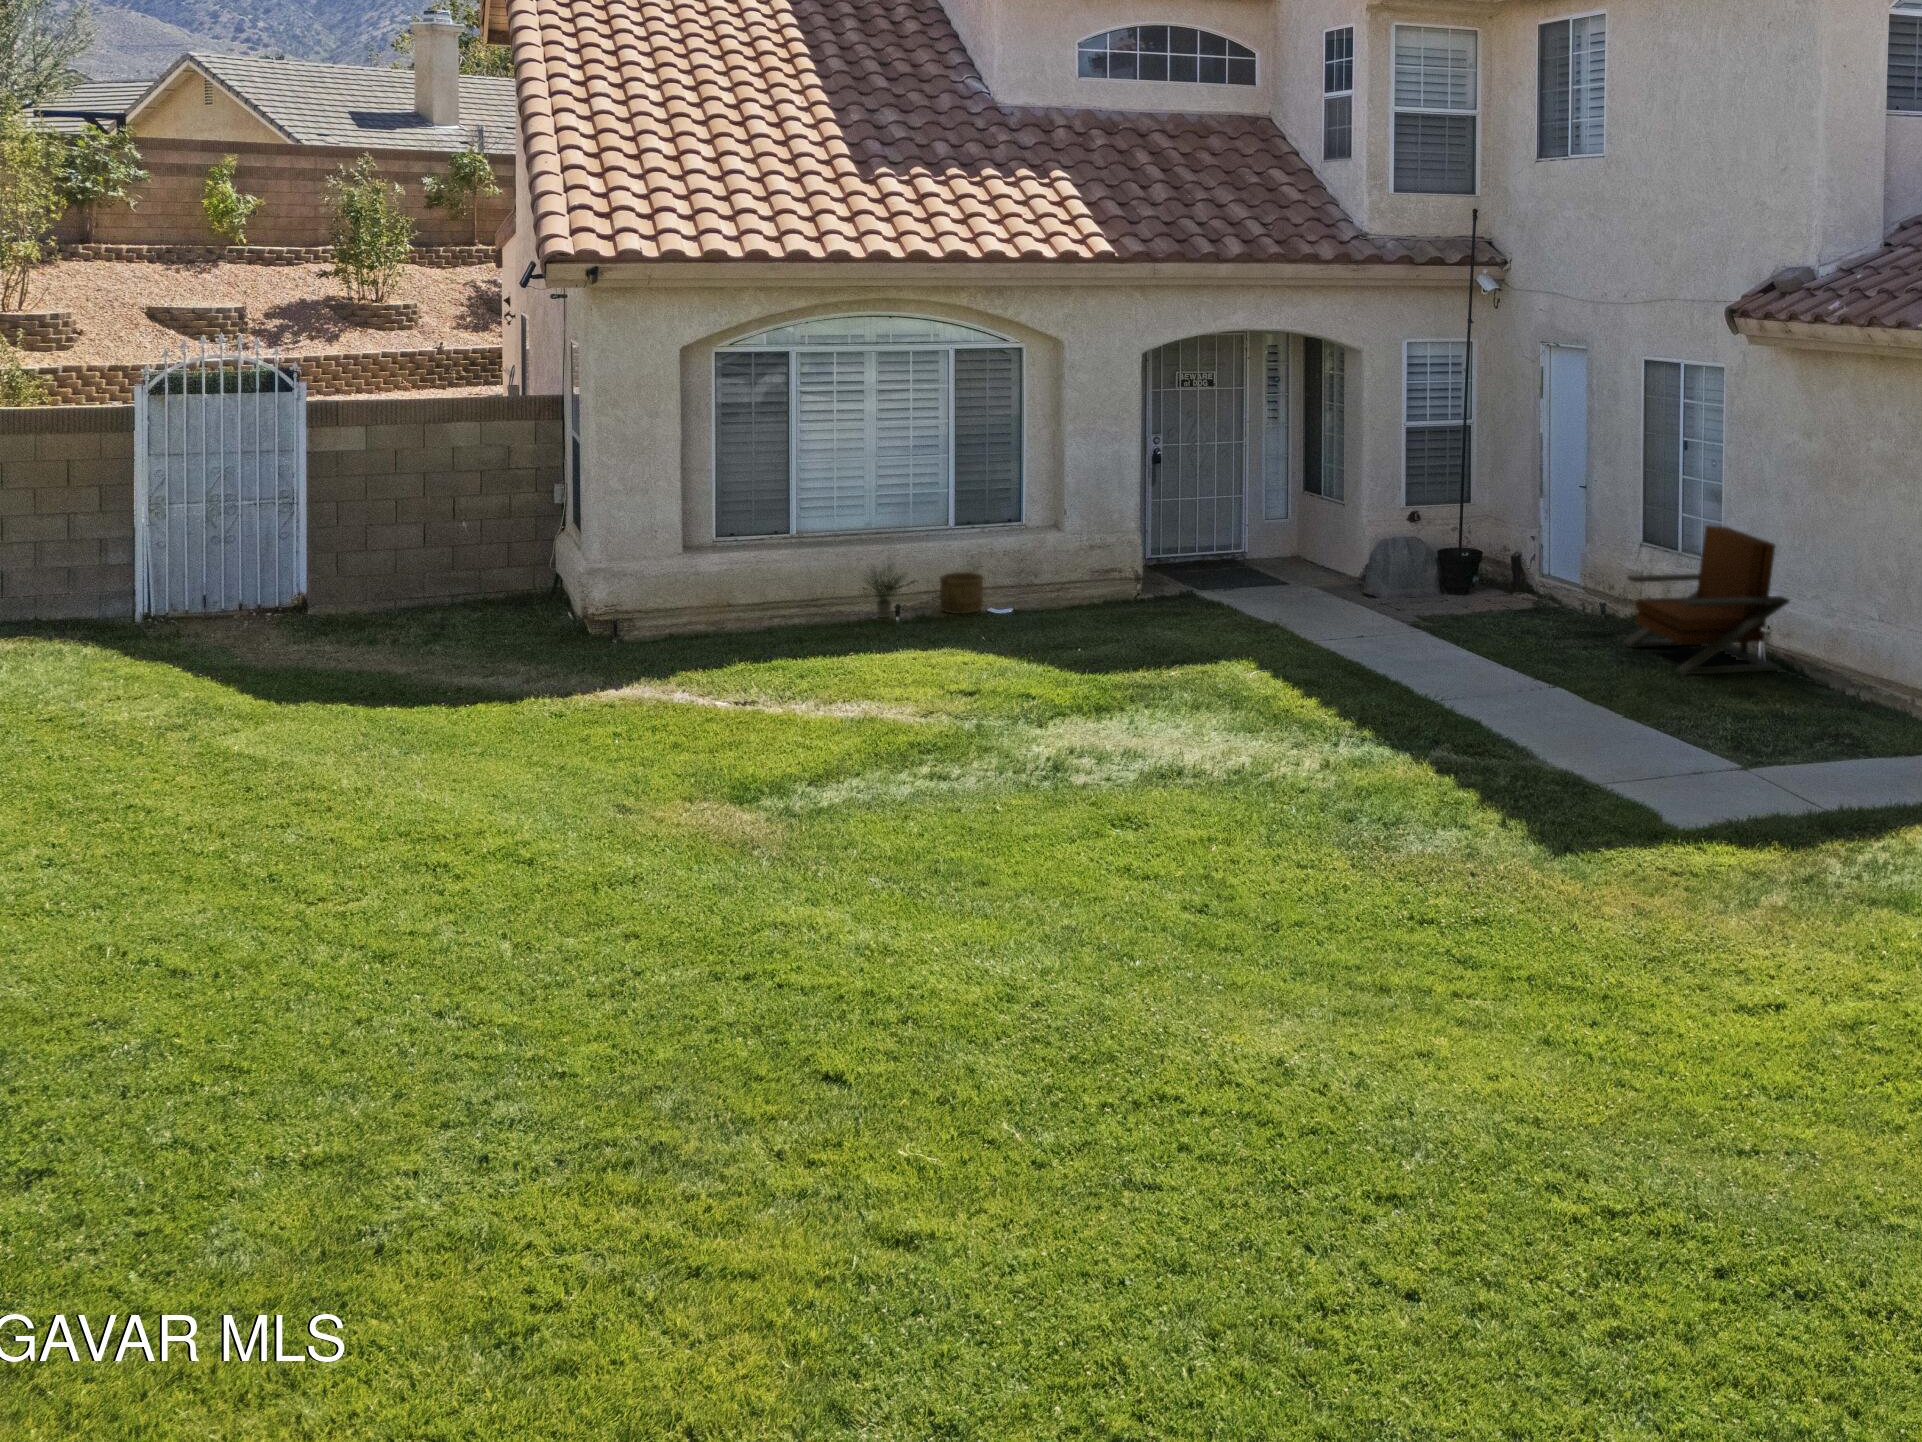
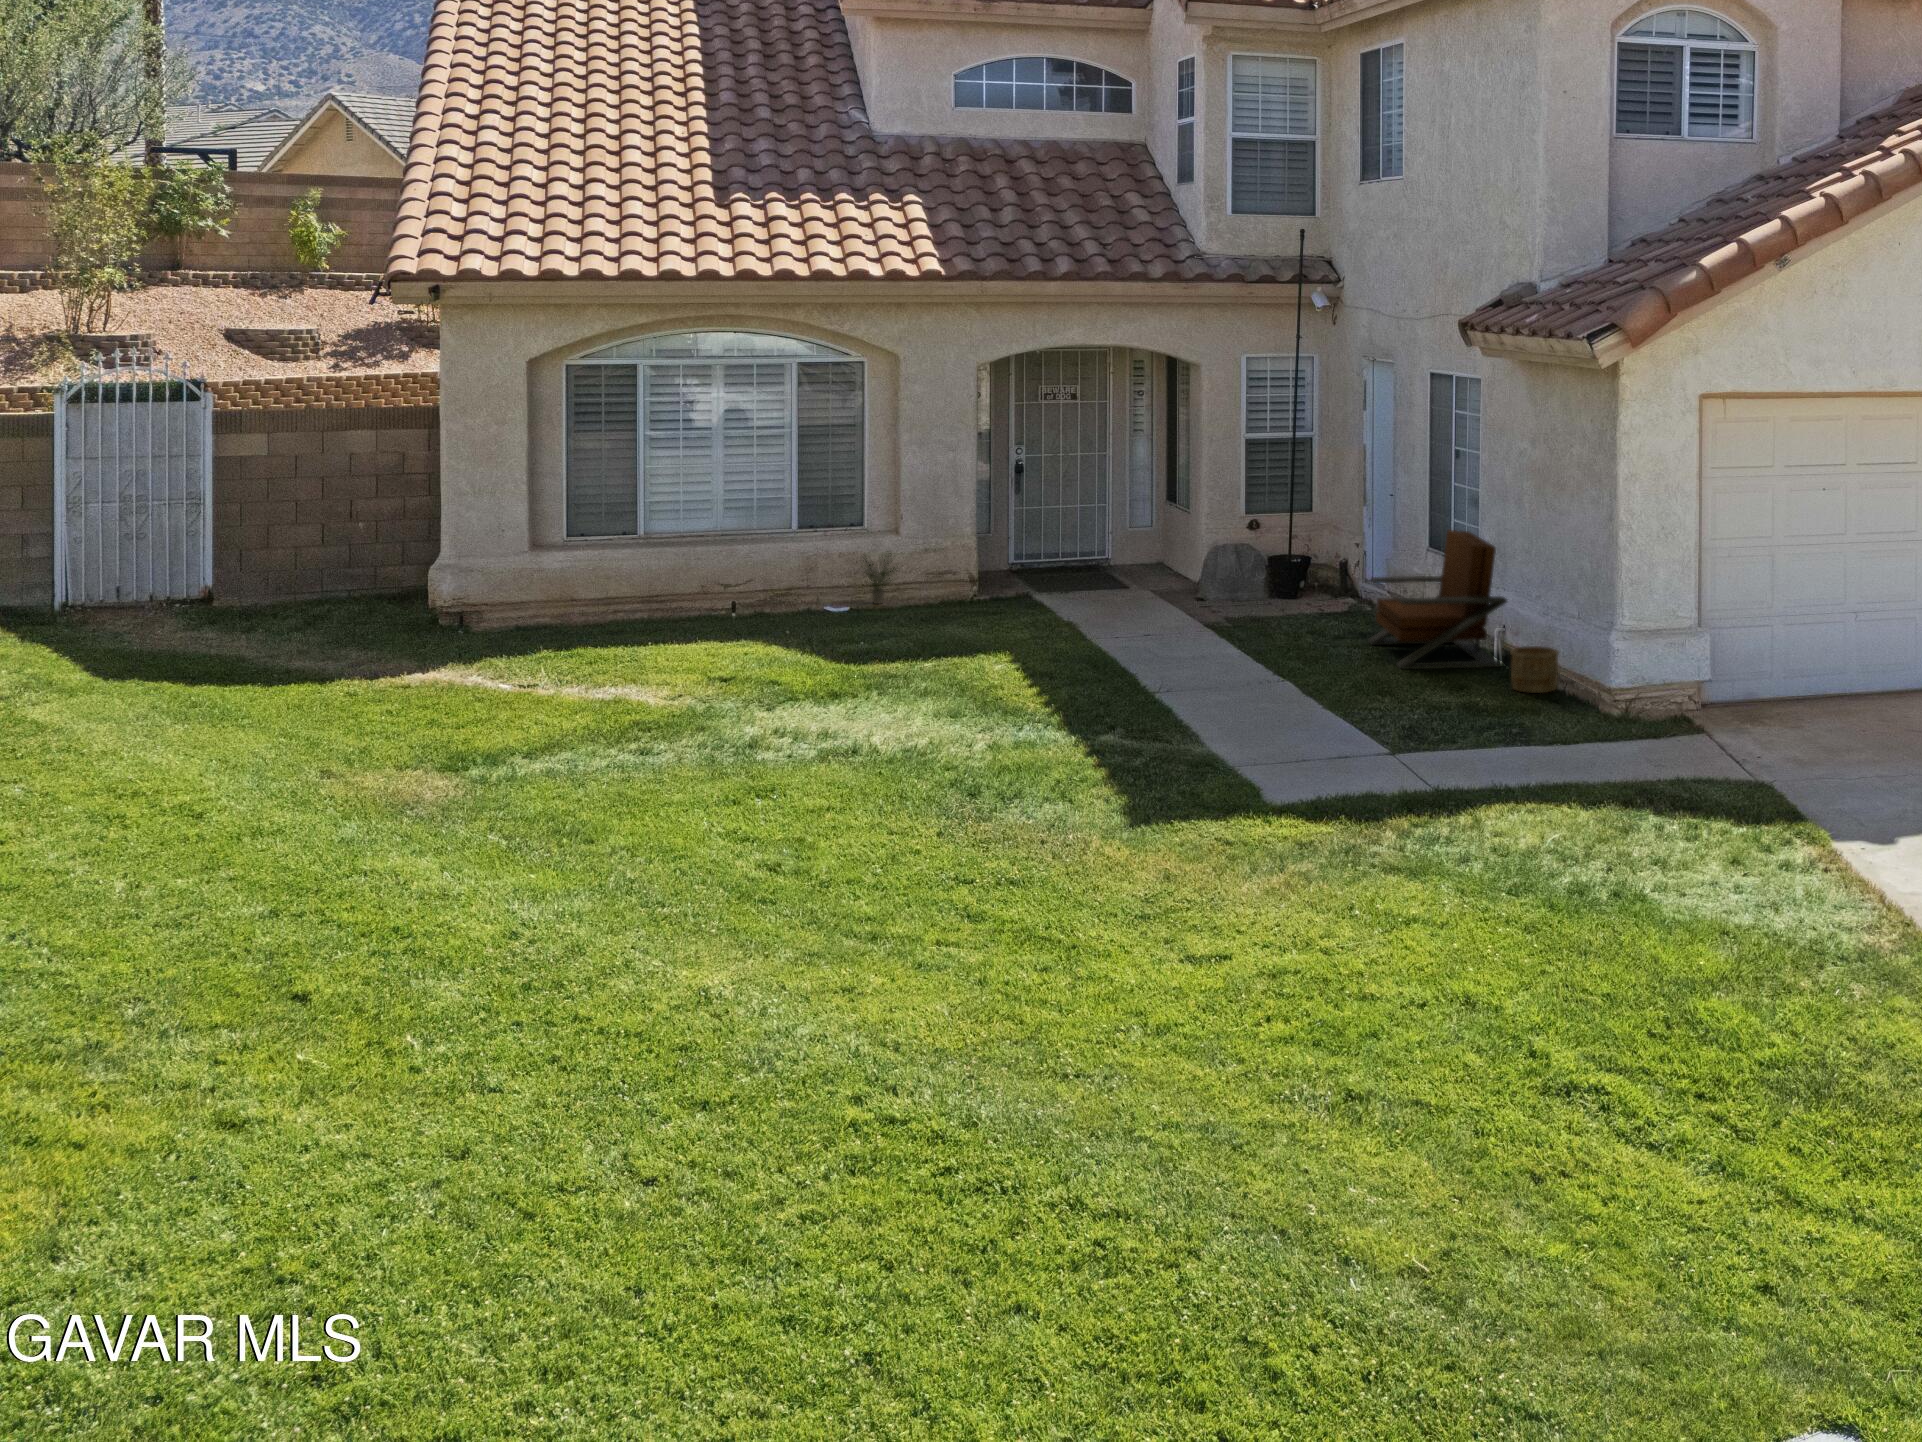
potted plant: present [864,566,904,618] -> present [863,553,896,604]
wooden bucket: present [940,572,984,614] -> present [1510,646,1559,693]

